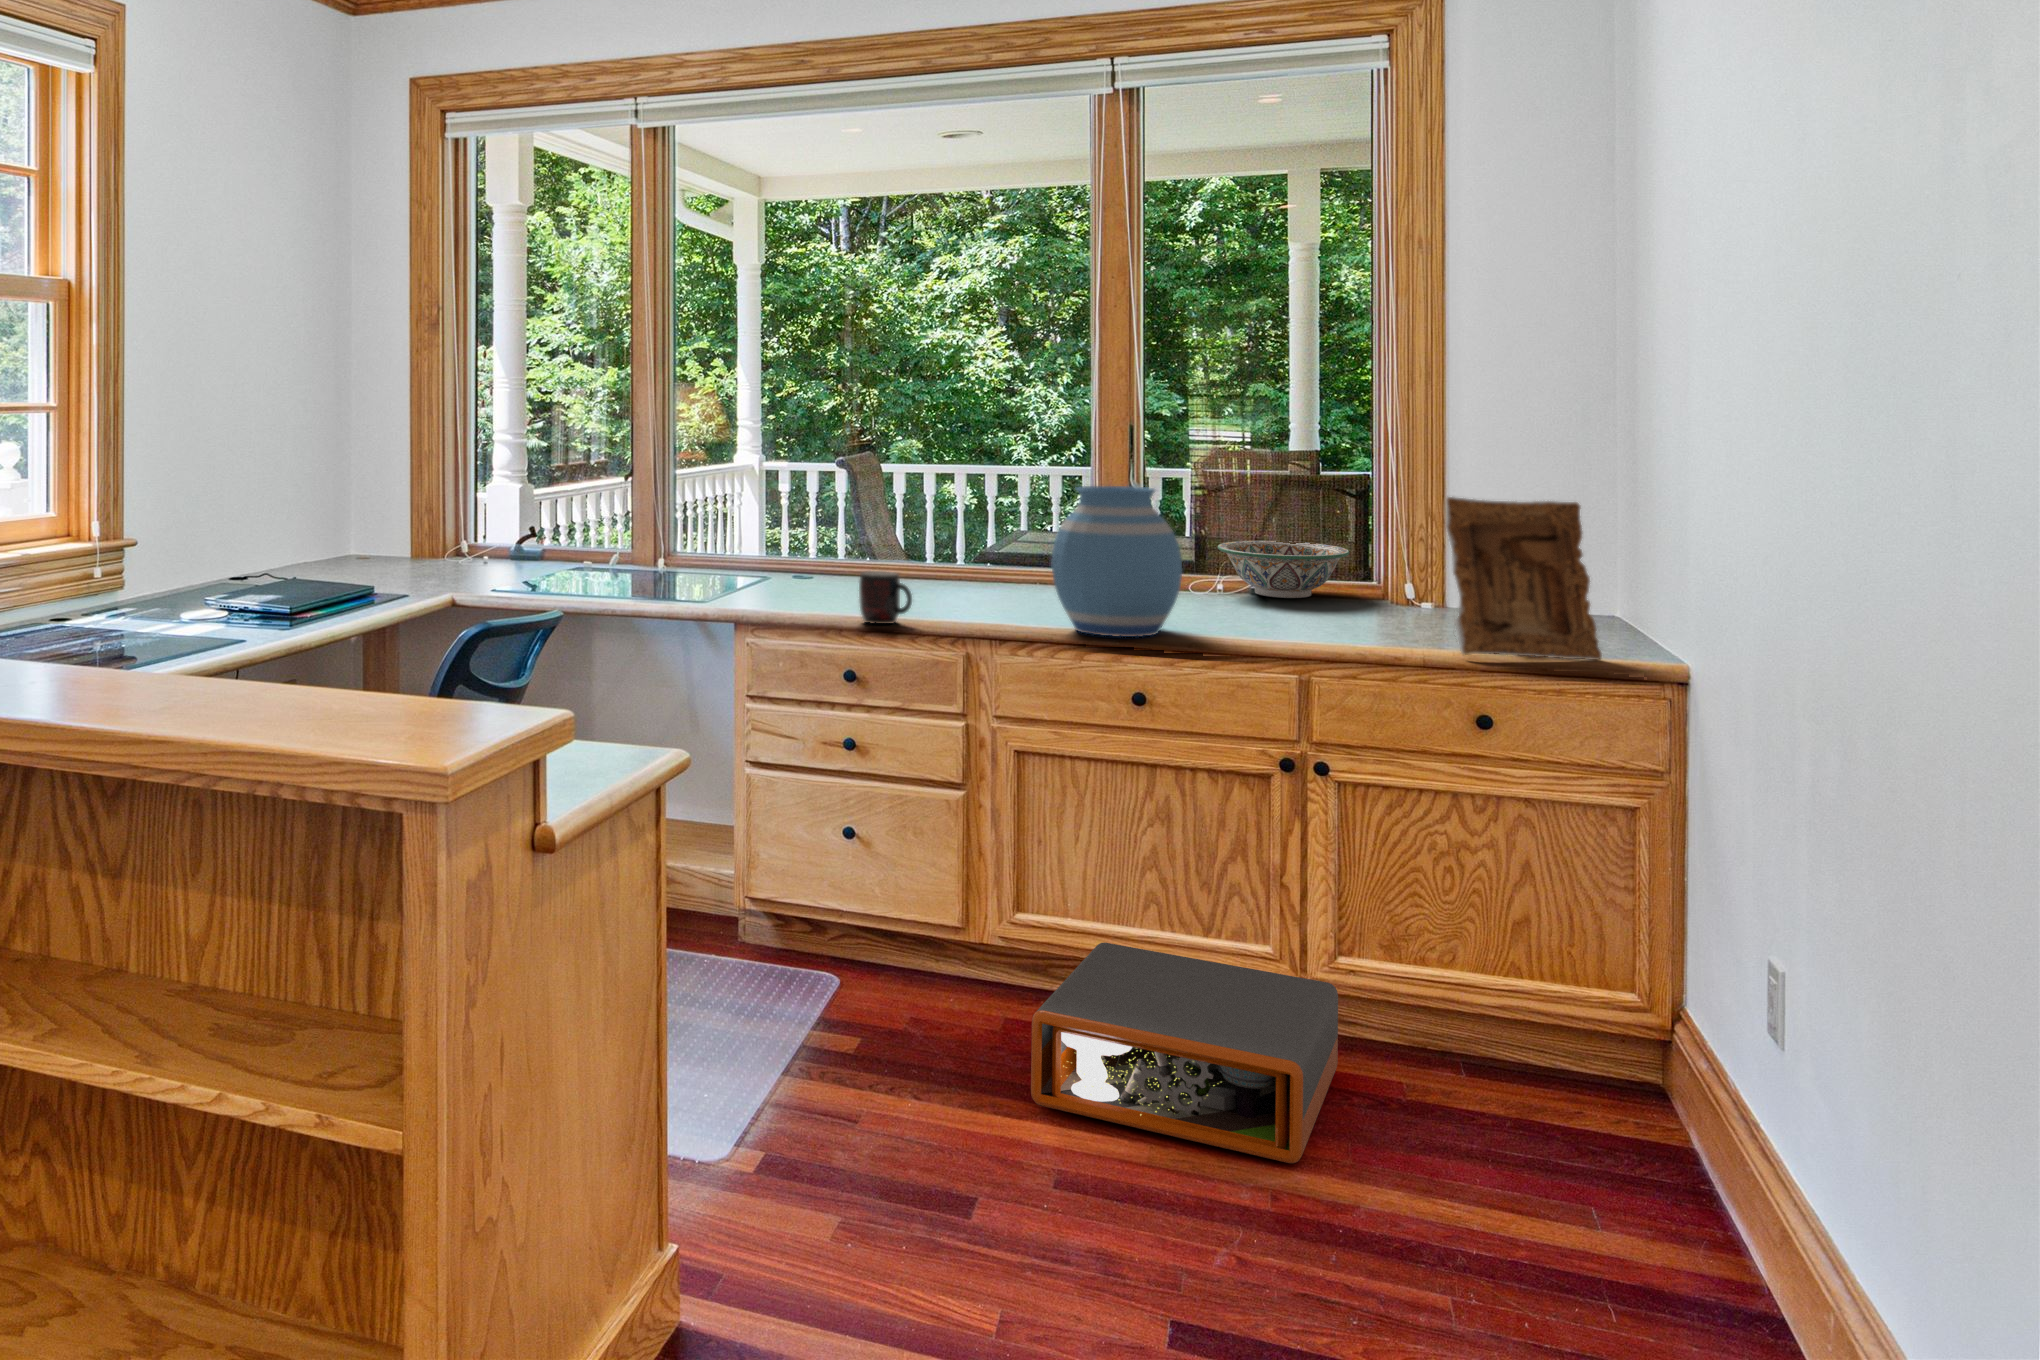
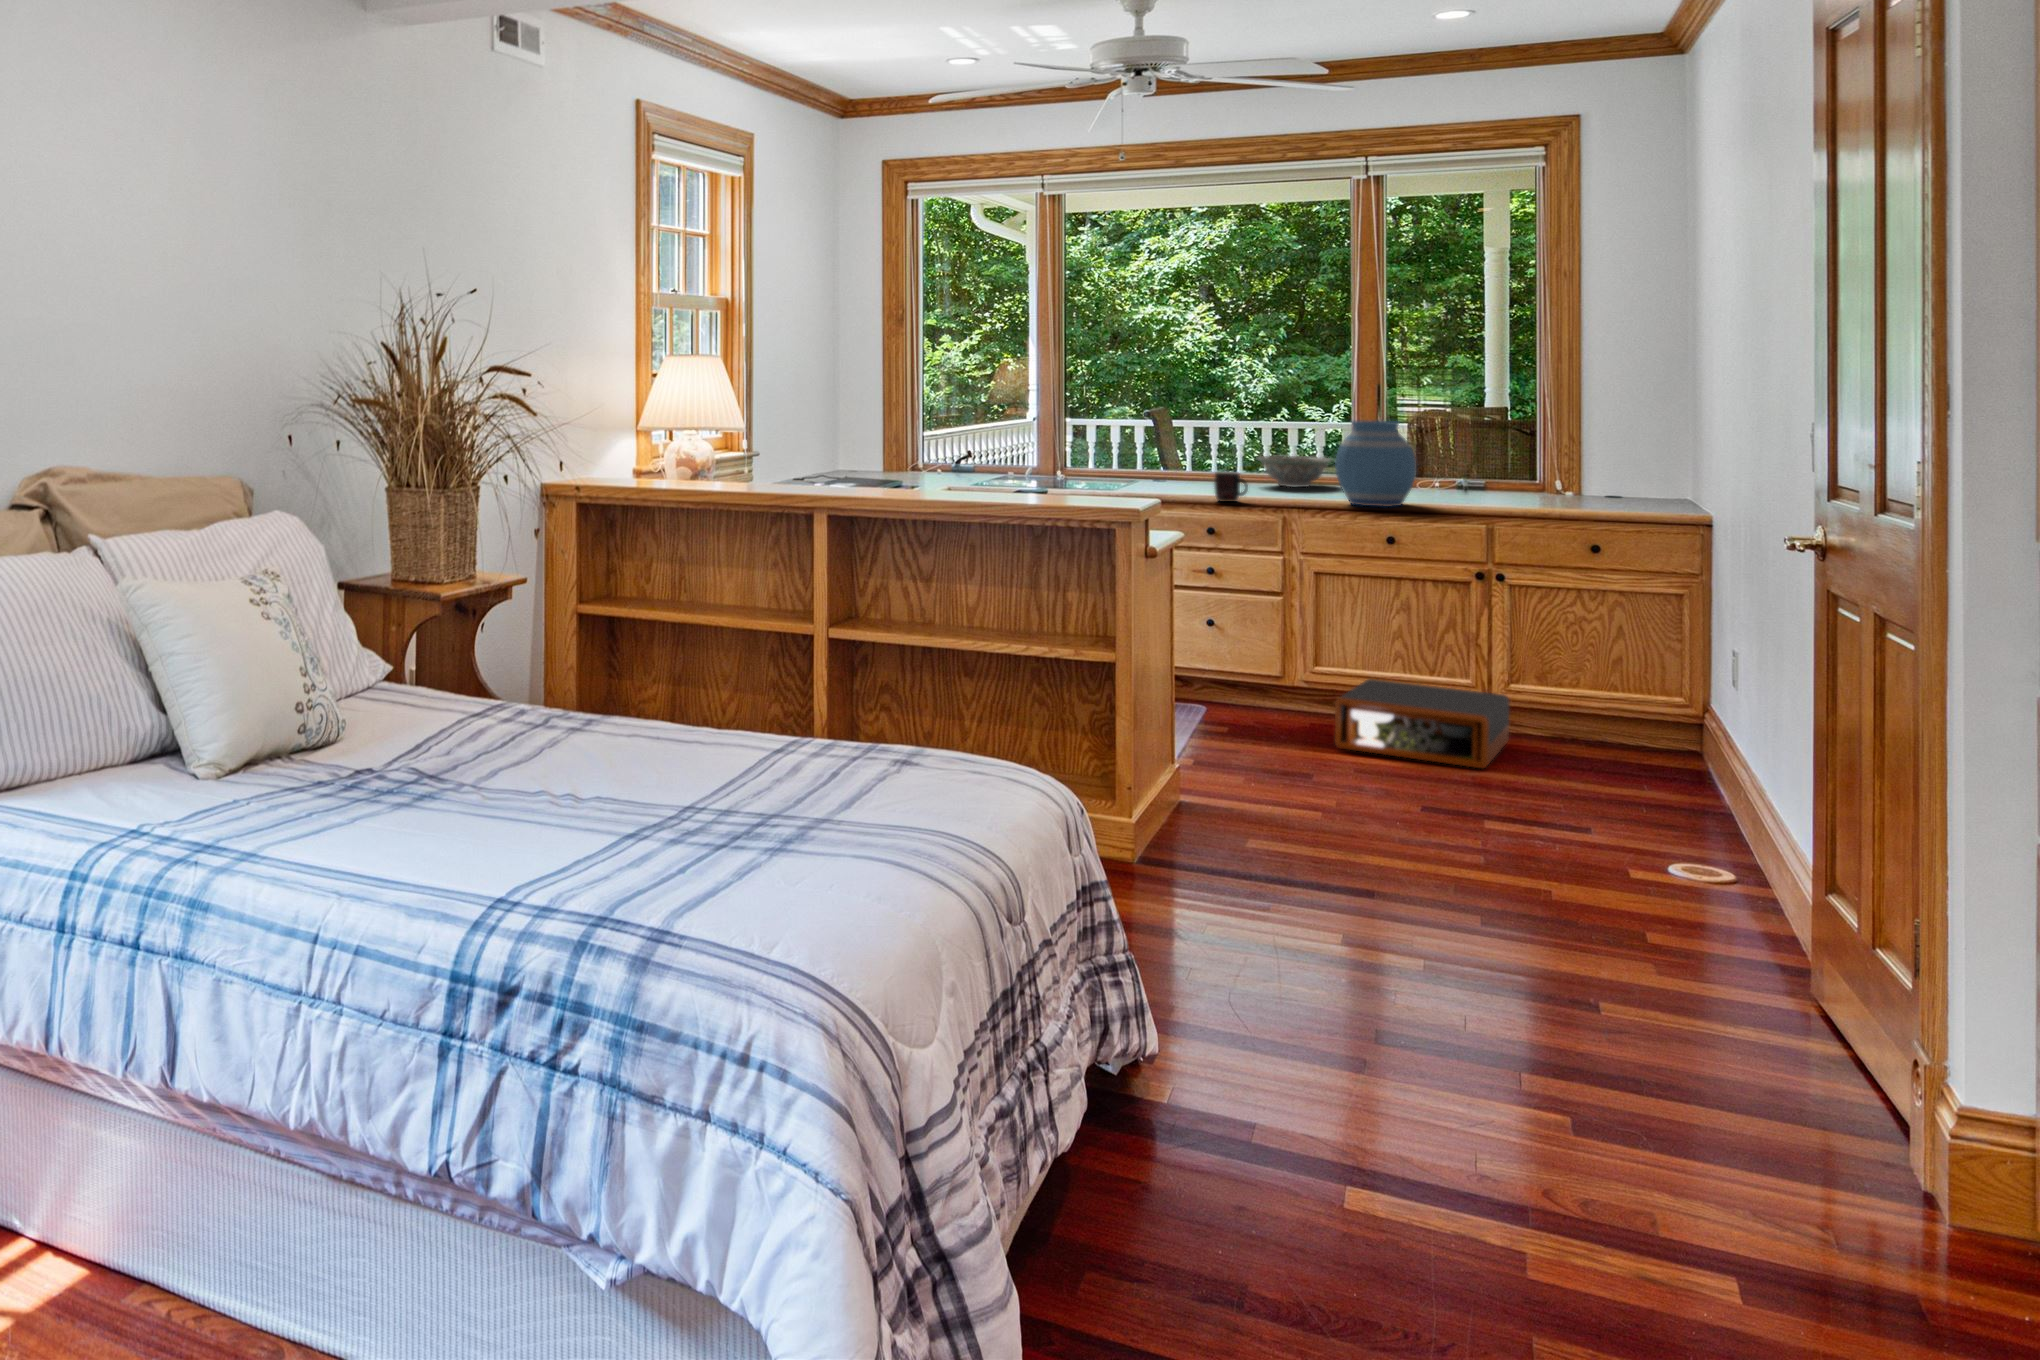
picture frame: present [1446,497,1602,660] -> none [1575,425,1666,515]
decorative bowl: present [1218,541,1350,598] -> present [1257,456,1332,487]

